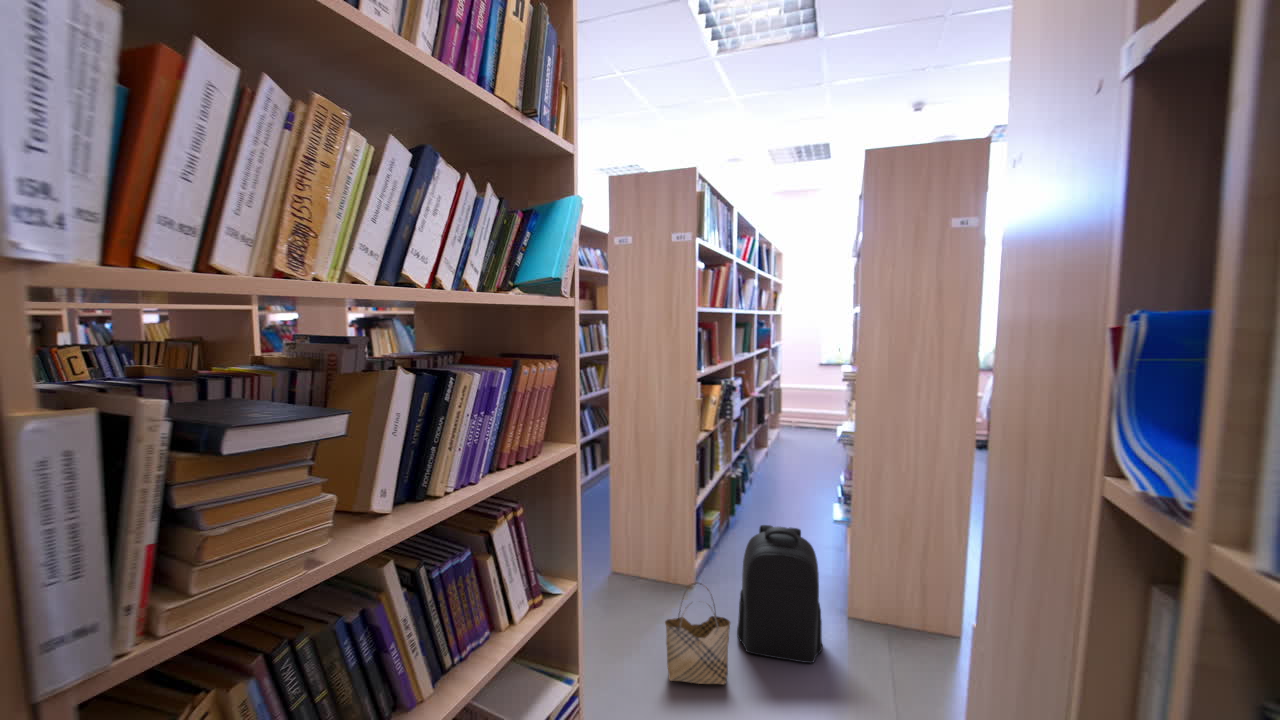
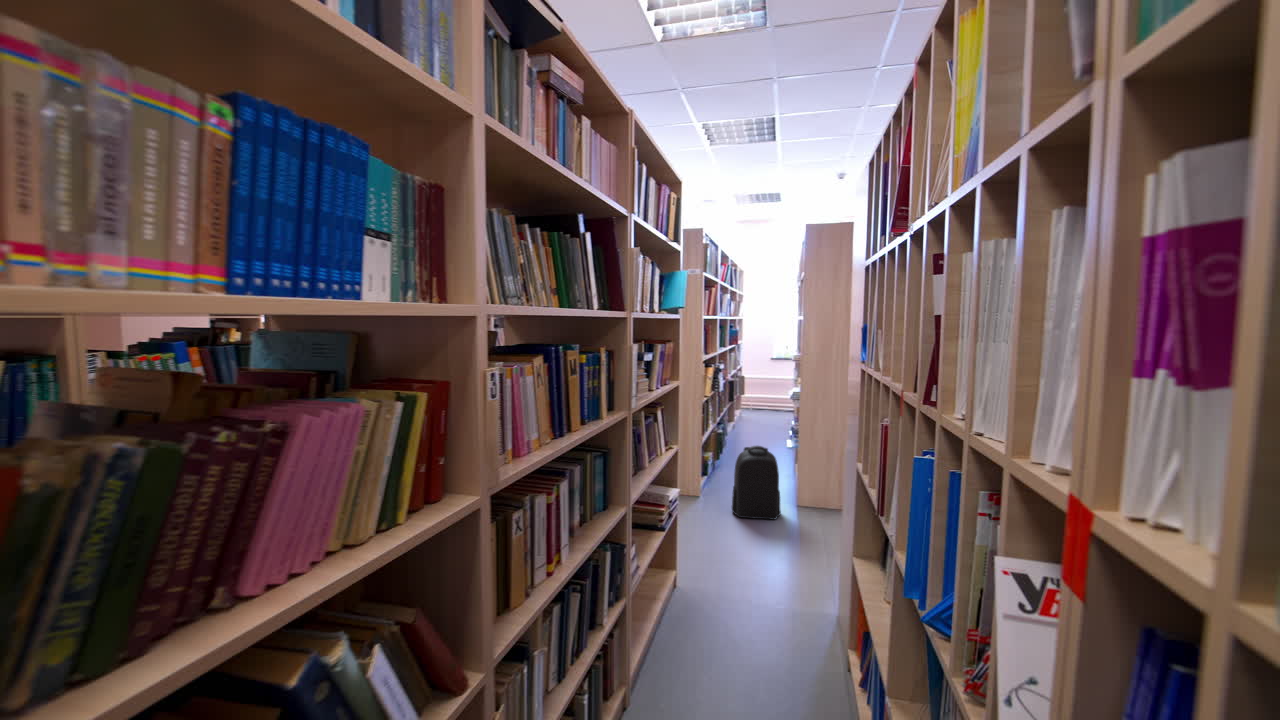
woven basket: present [665,582,730,684] -> none [695,475,731,528]

